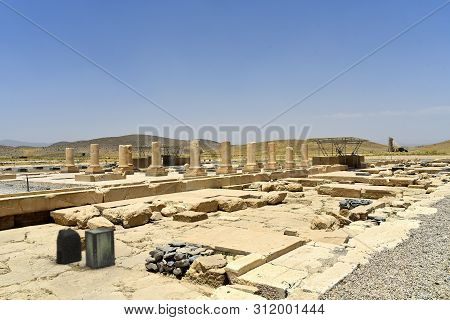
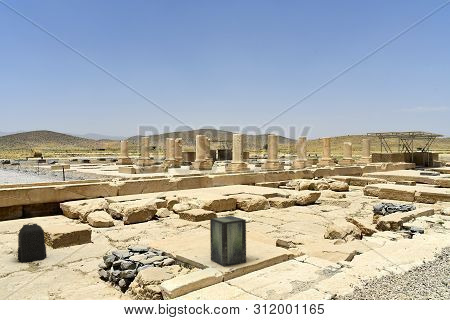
storage box: present [85,228,115,270] -> present [210,216,246,267]

